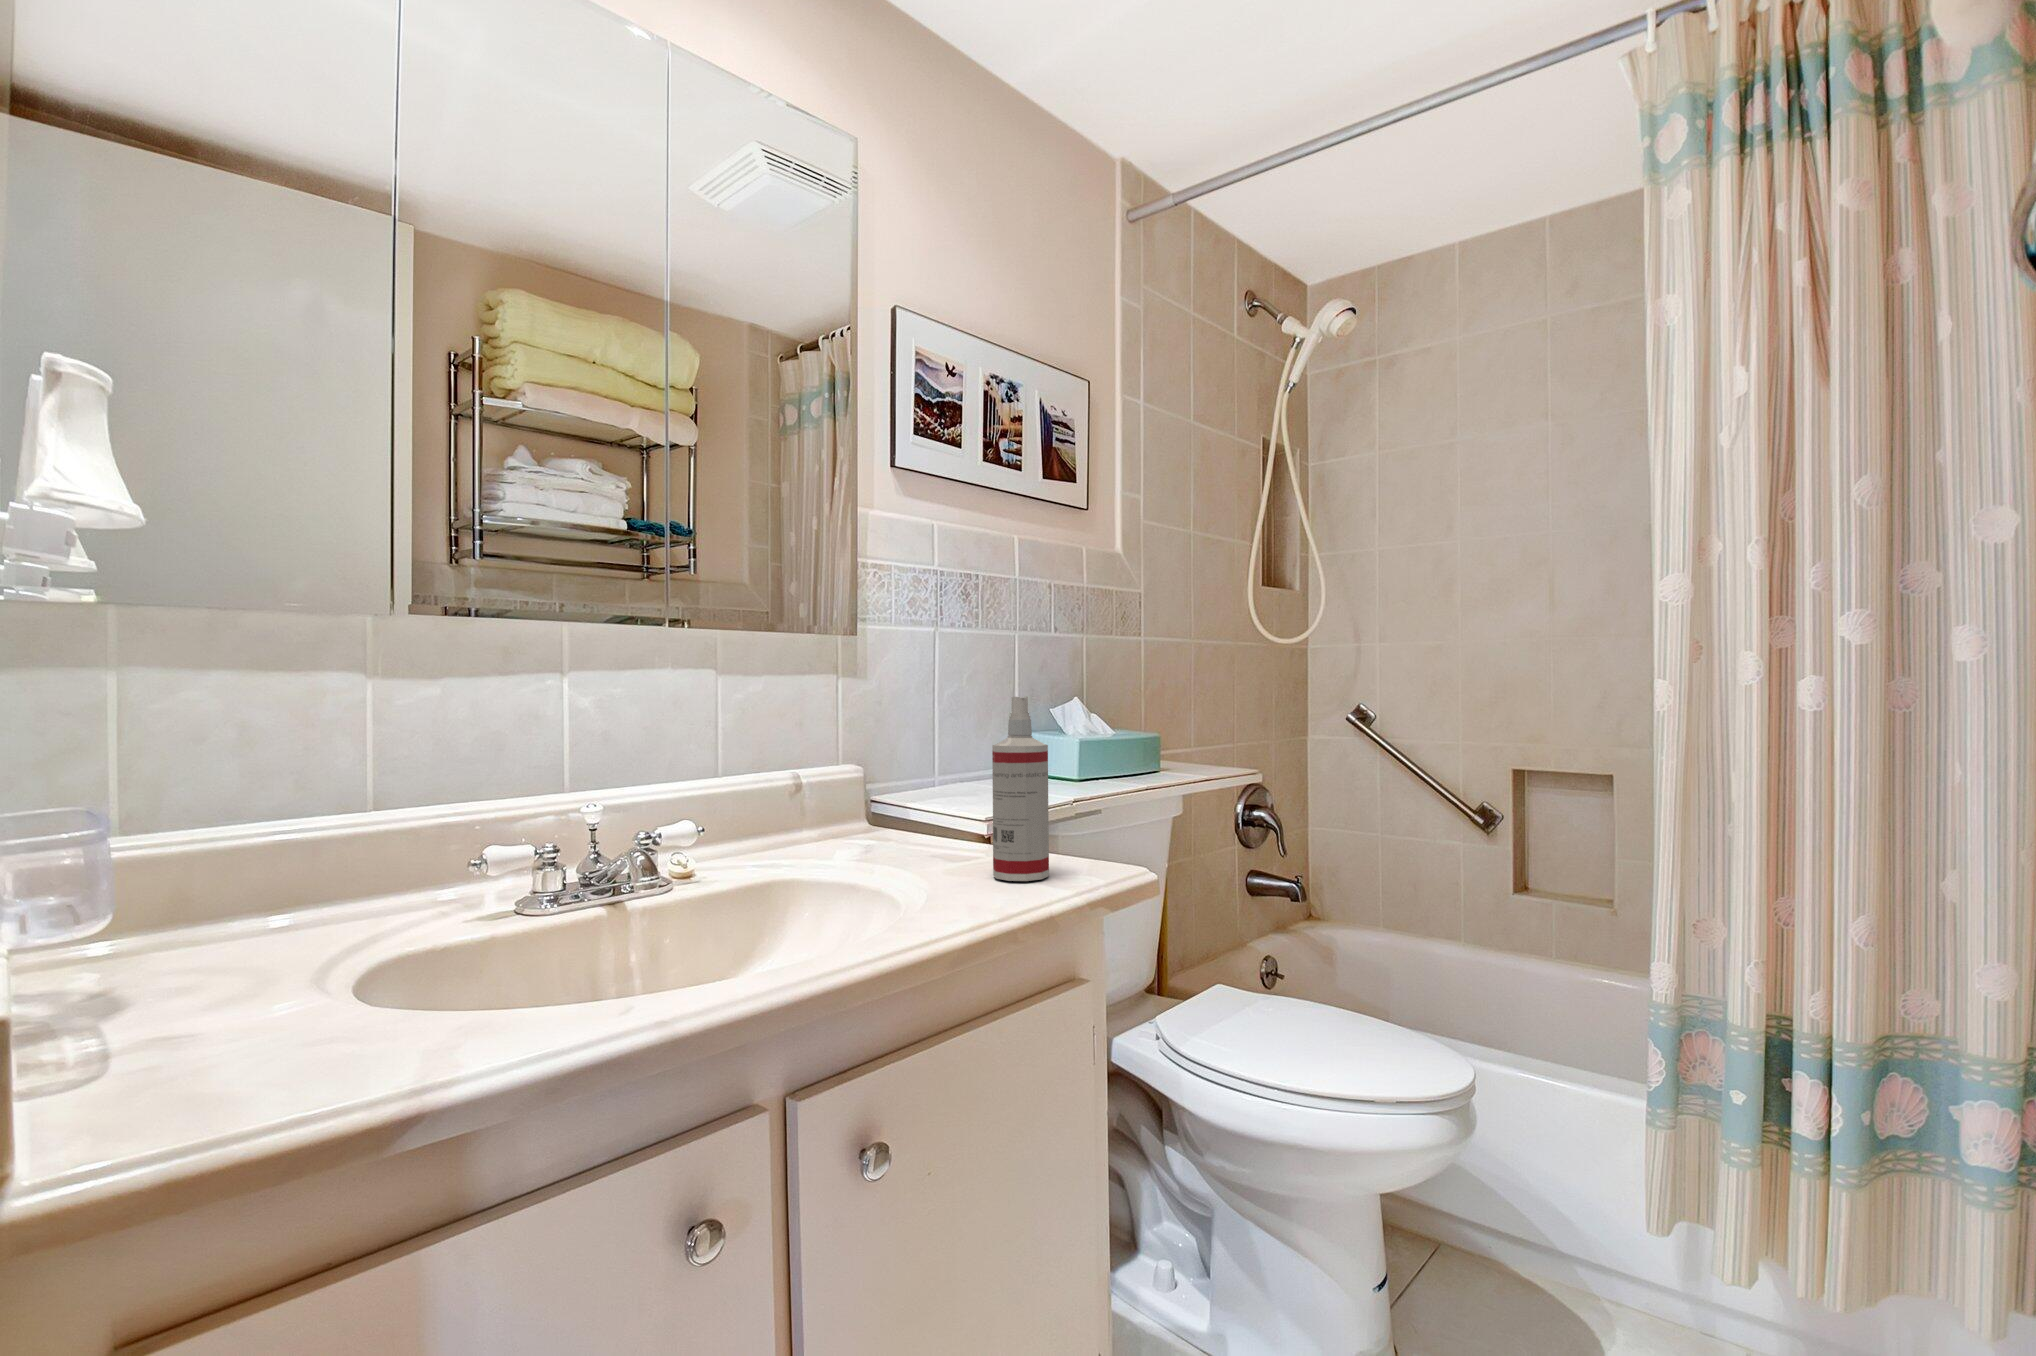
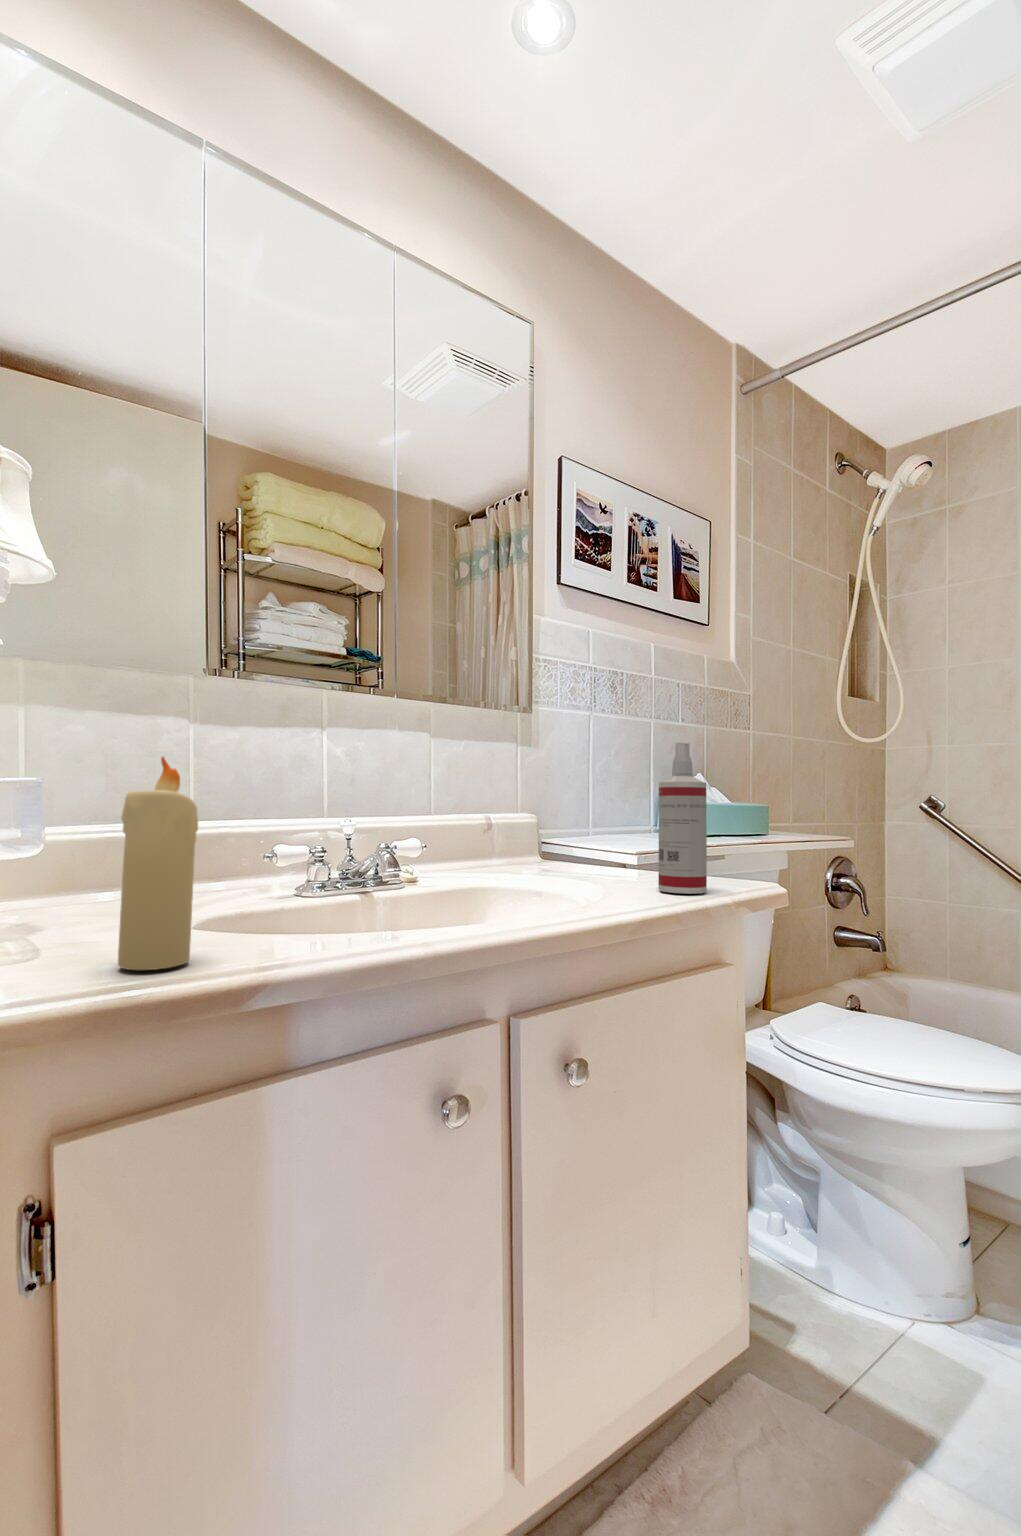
candle: none [219,802,335,1086] -> present [118,757,198,970]

